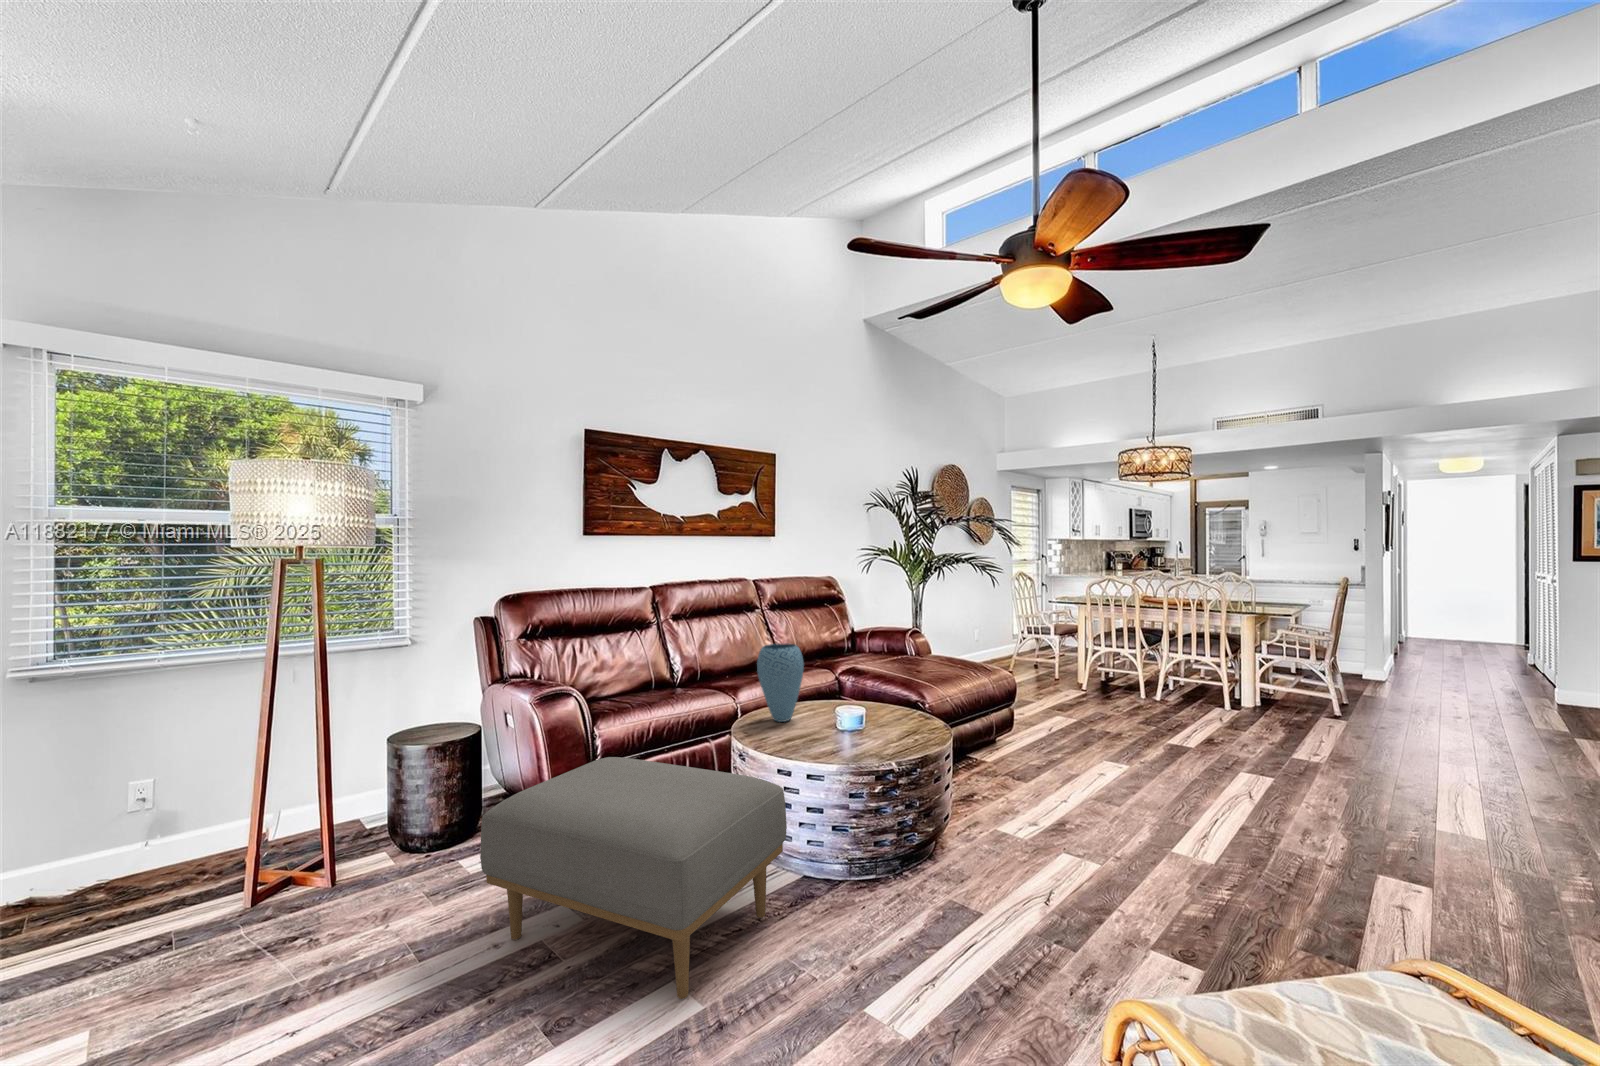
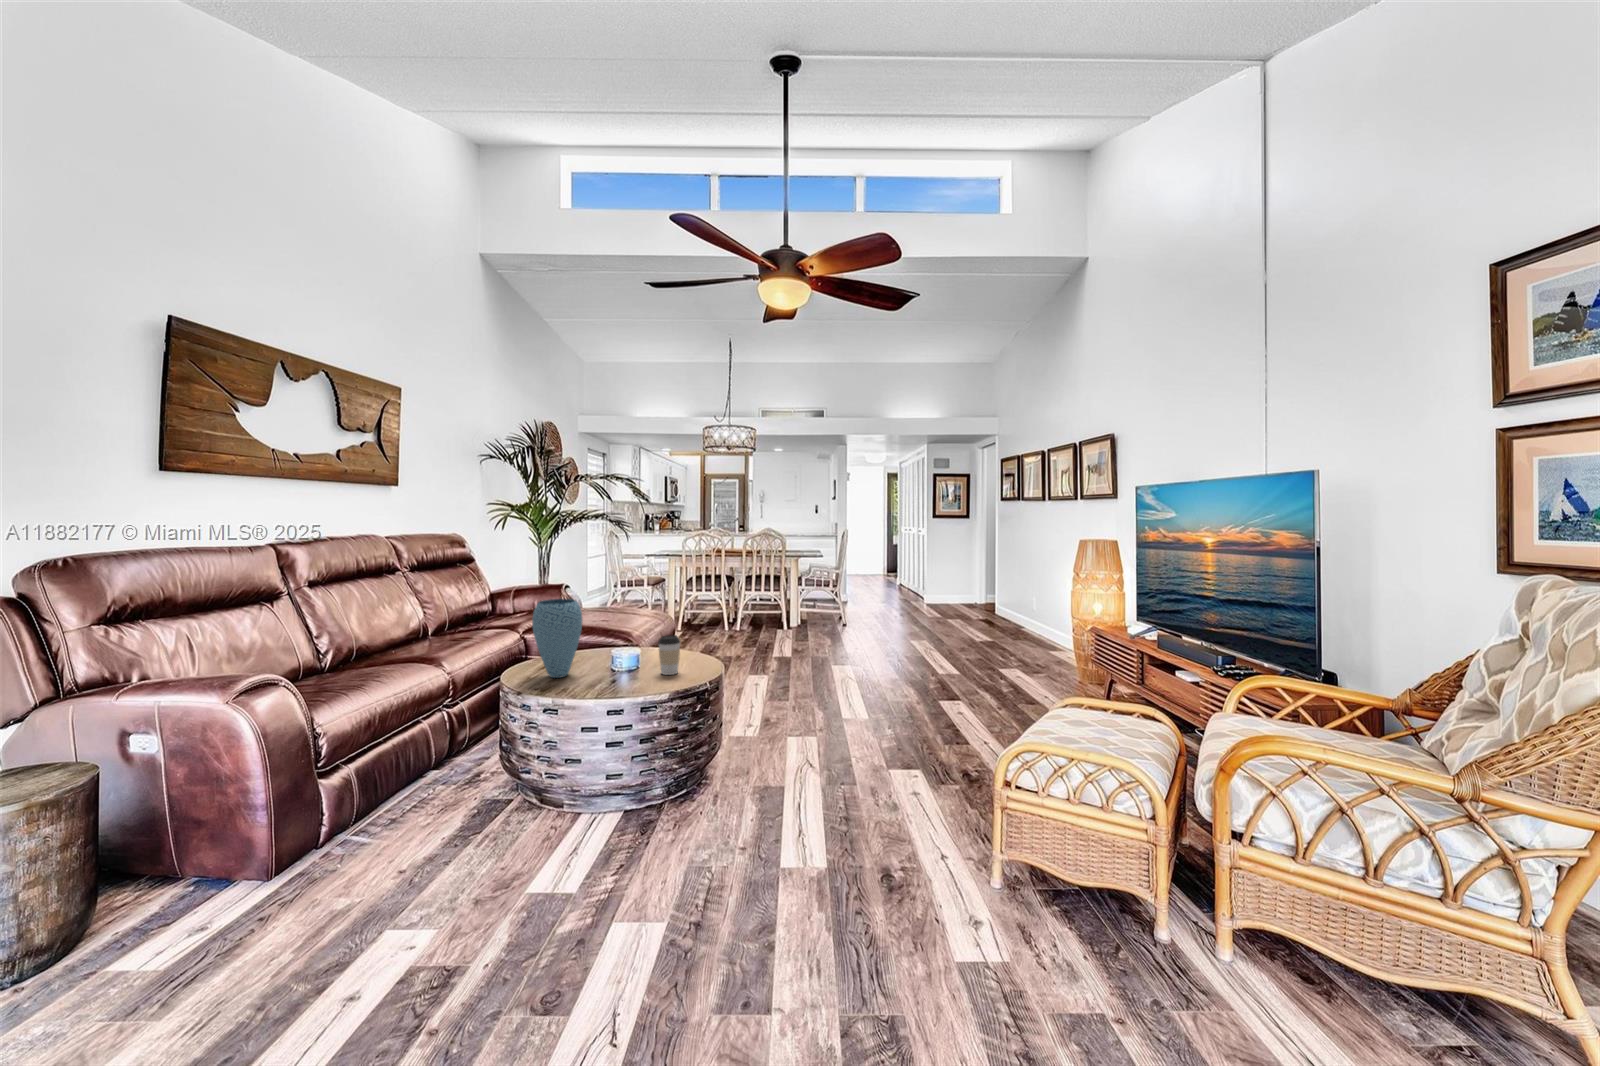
coffee cup: none [859,694,884,739] -> present [658,635,680,675]
ottoman: present [480,757,787,999] -> none [321,722,667,987]

